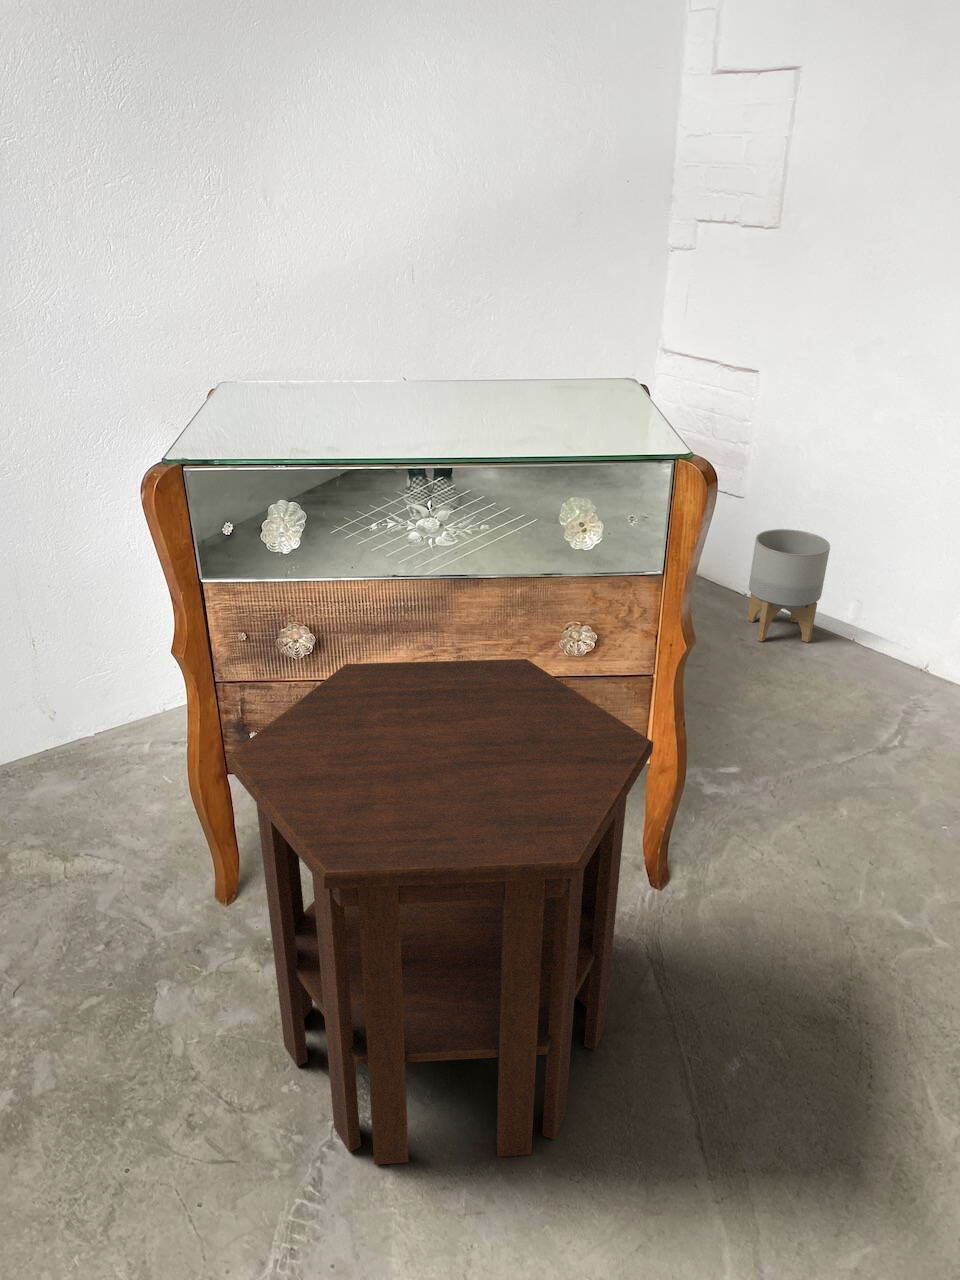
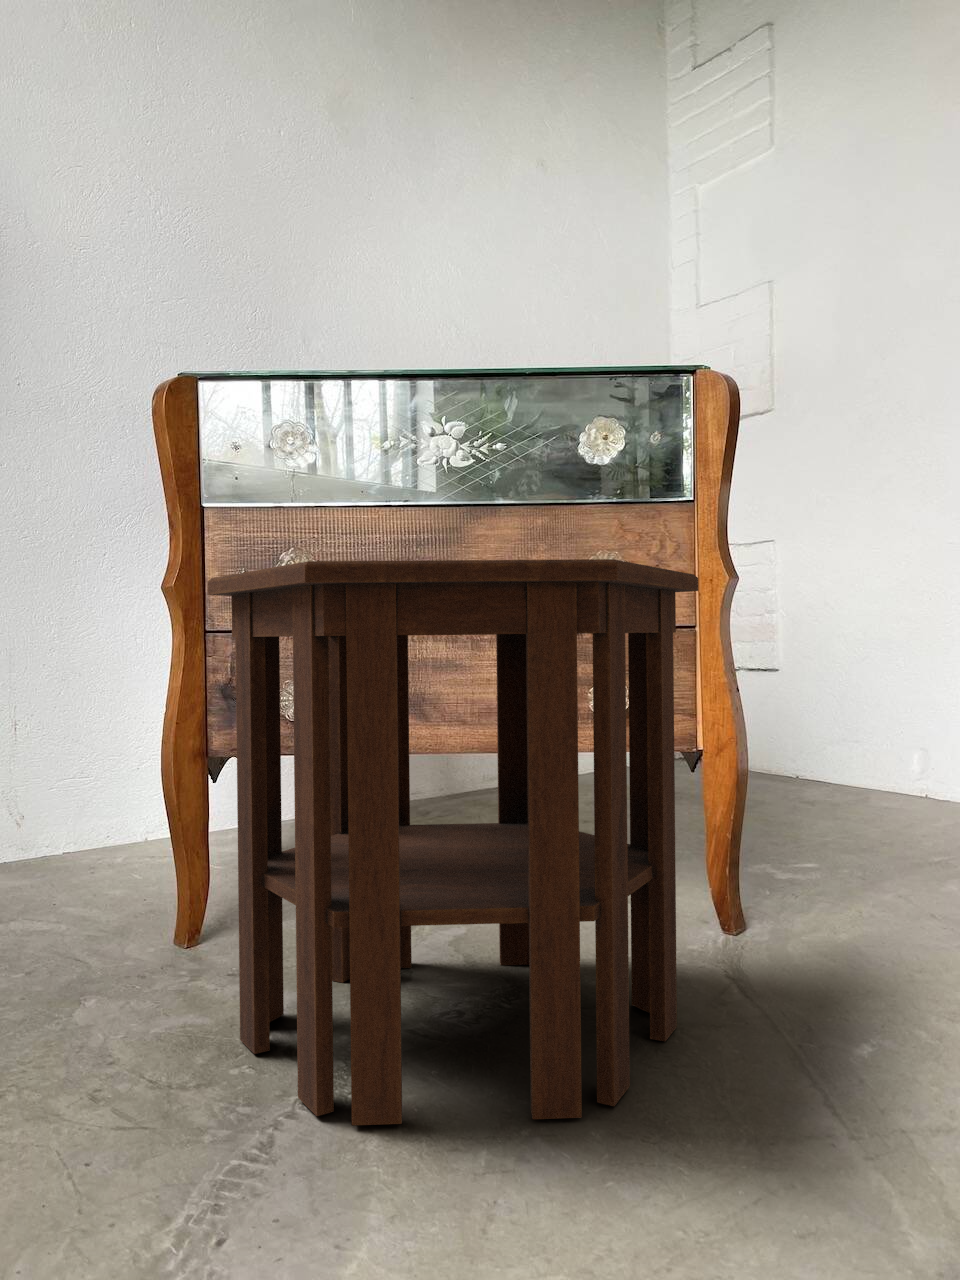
planter: present [747,529,830,642] -> none [799,696,881,809]

